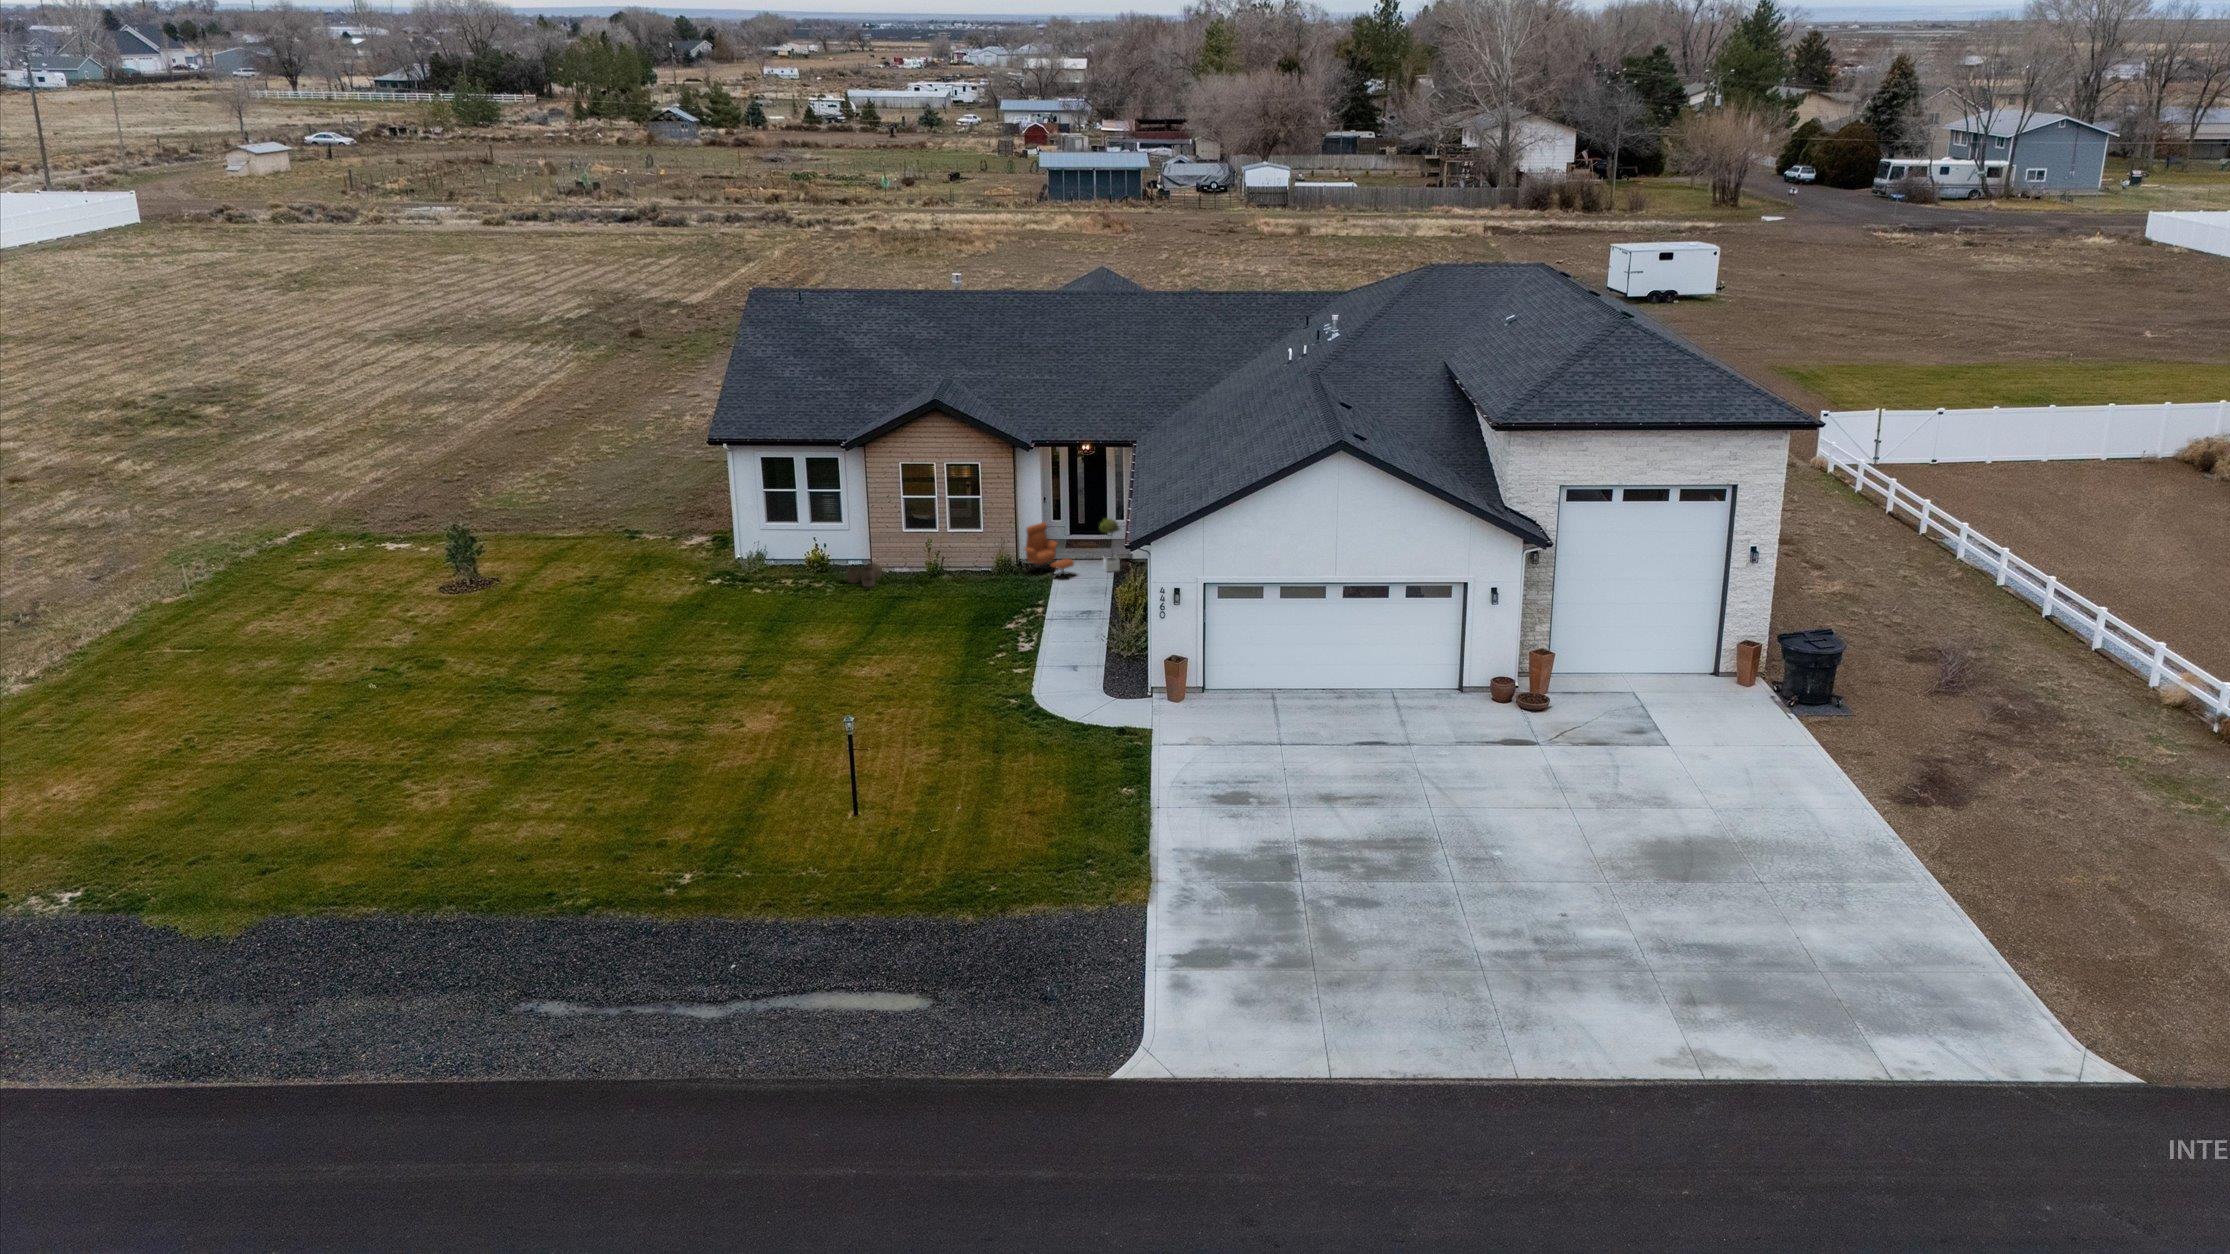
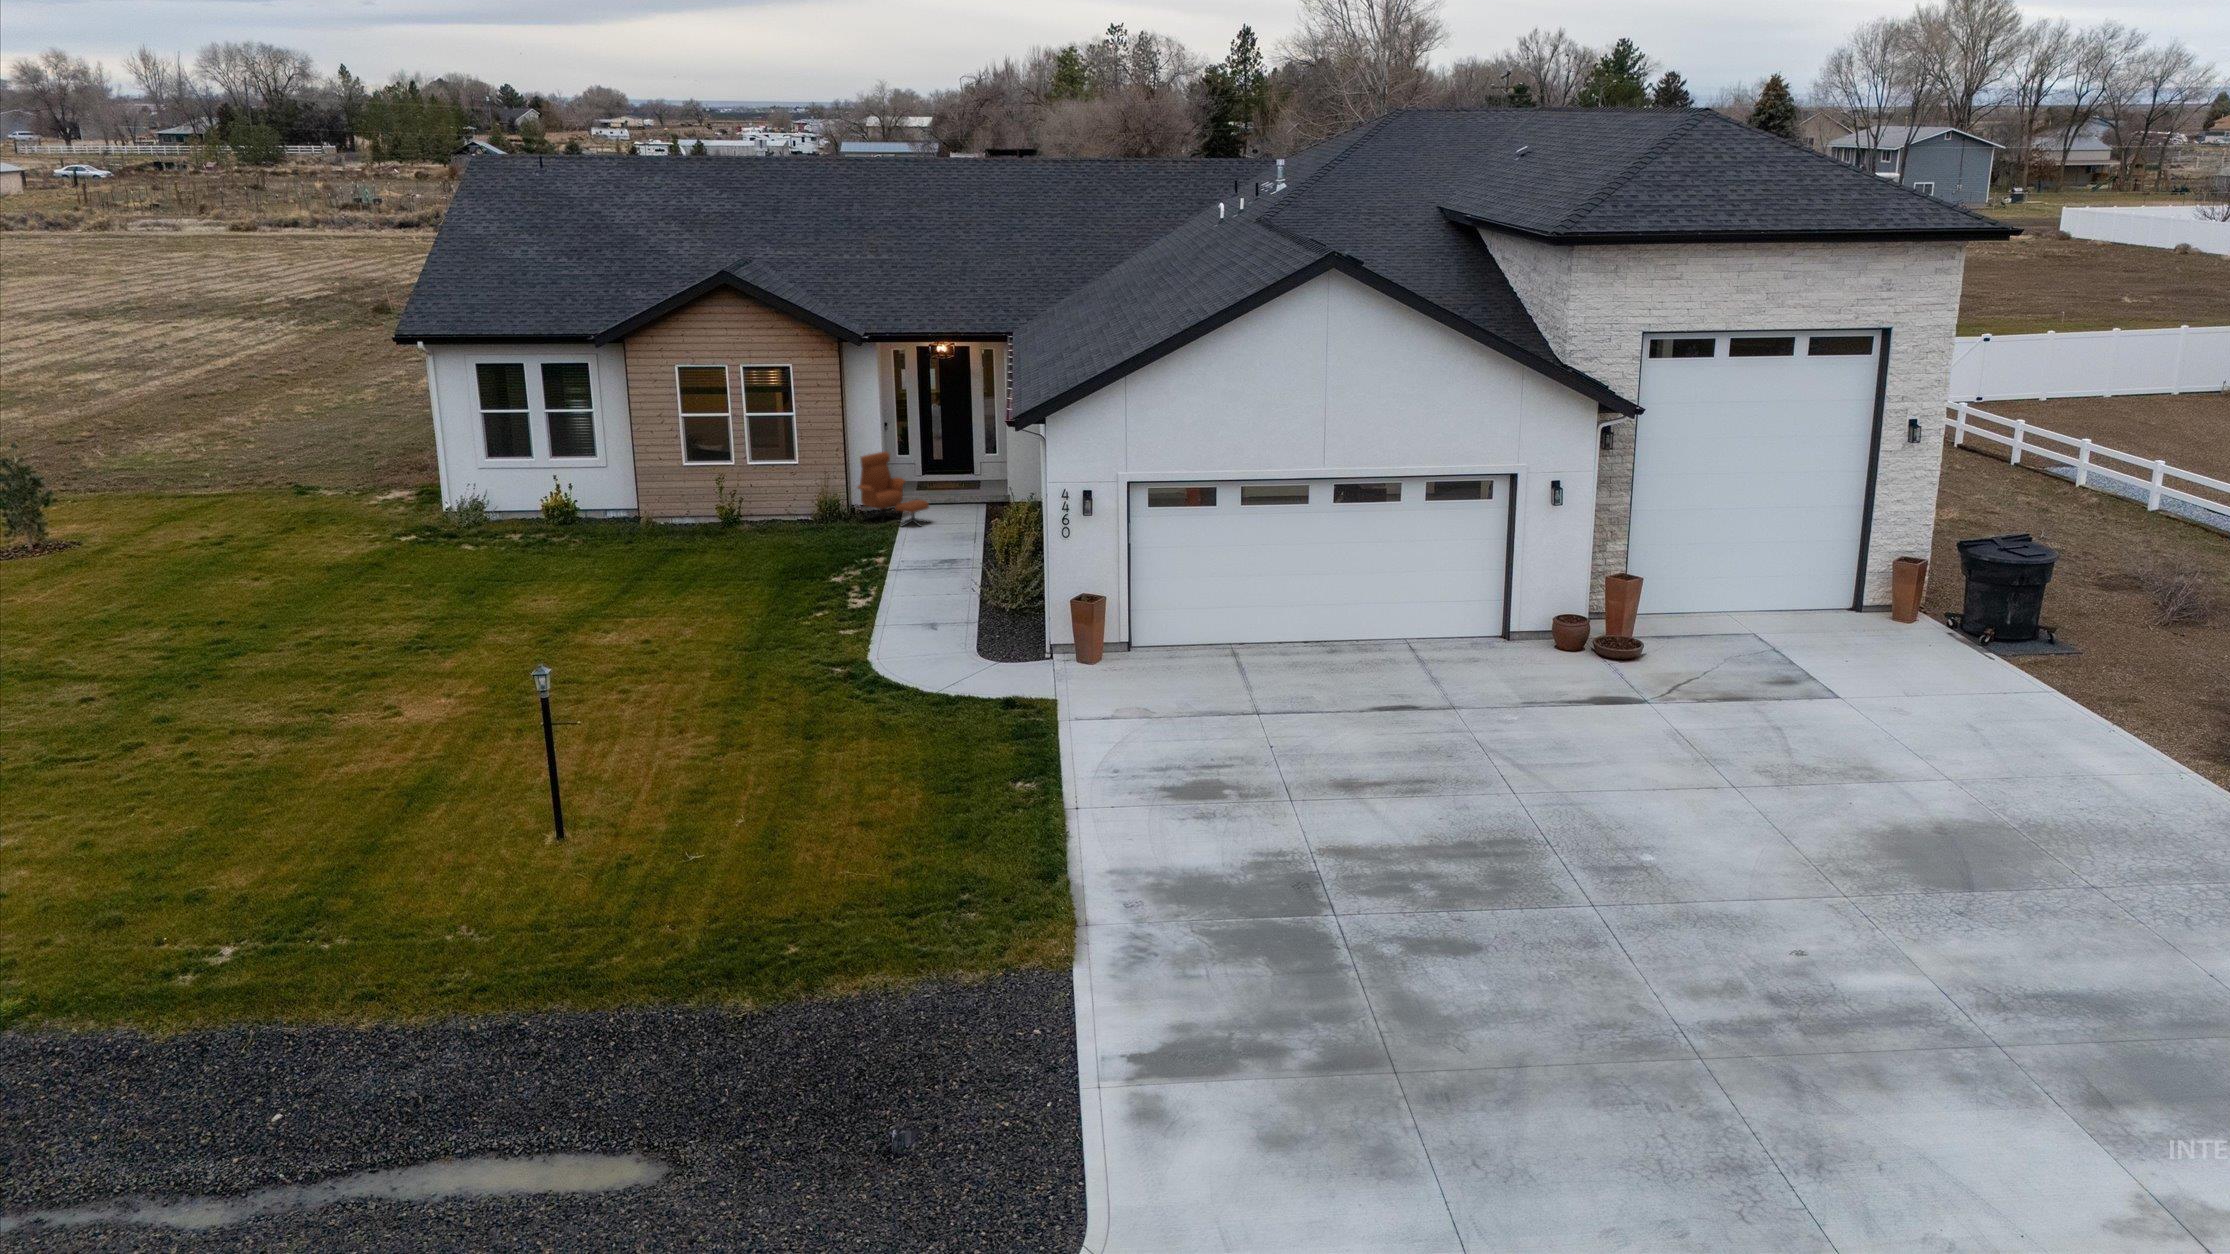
potted tree: present [1100,519,1120,572] -> none [963,444,994,518]
woven basket: present [847,563,881,587] -> none [601,508,654,541]

